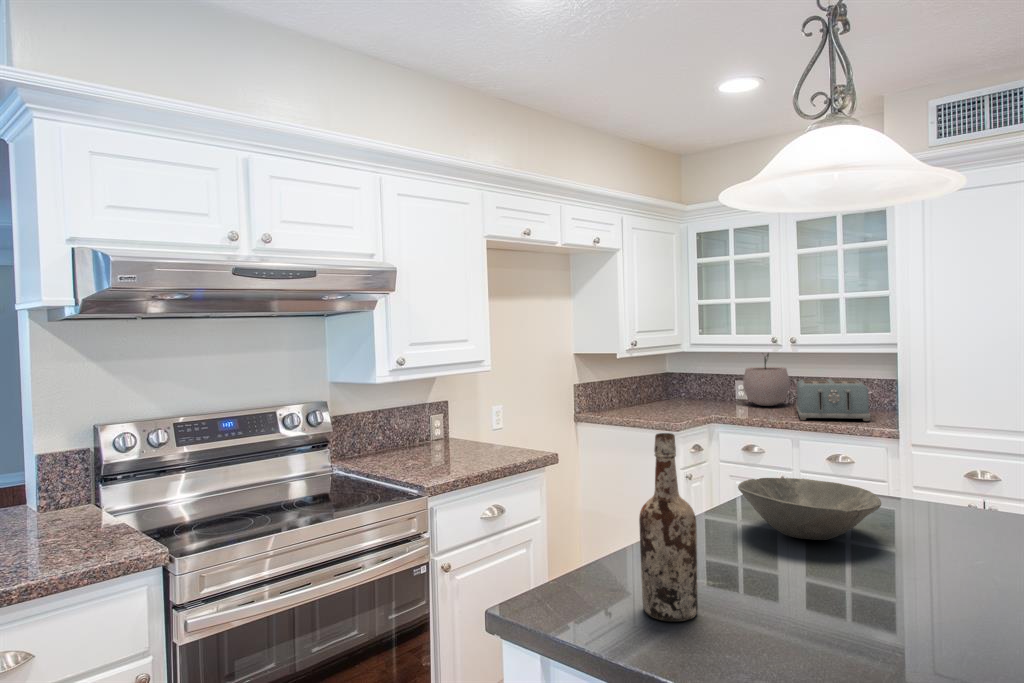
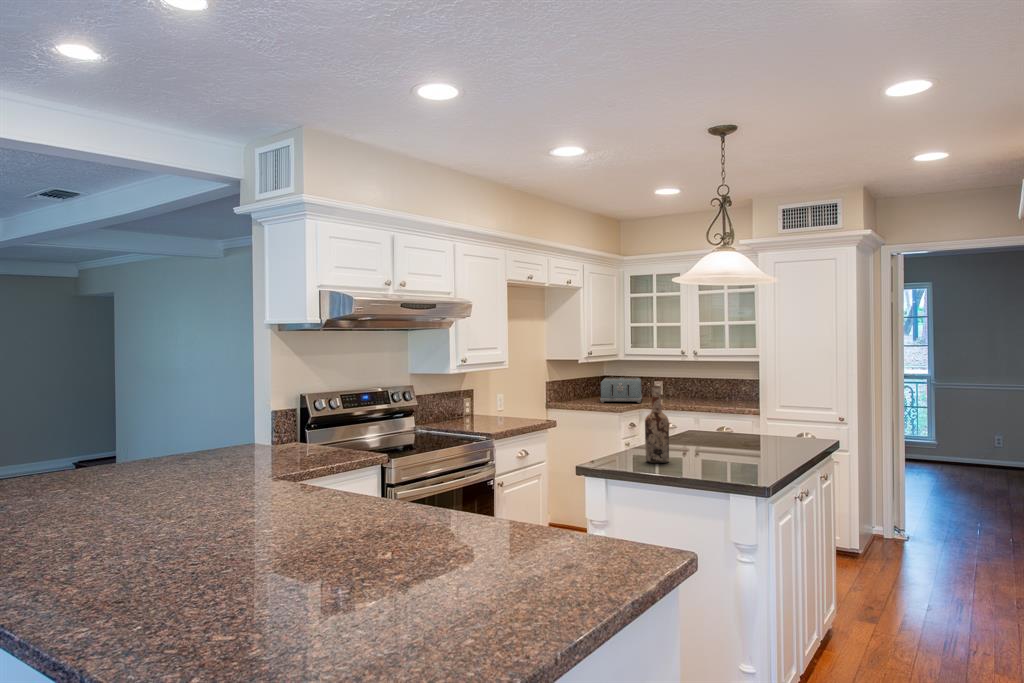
plant pot: present [743,354,790,406] -> none [661,361,692,399]
toaster: present [797,379,870,421] -> present [600,378,642,403]
bowl: present [738,478,881,540] -> none [678,419,744,444]

